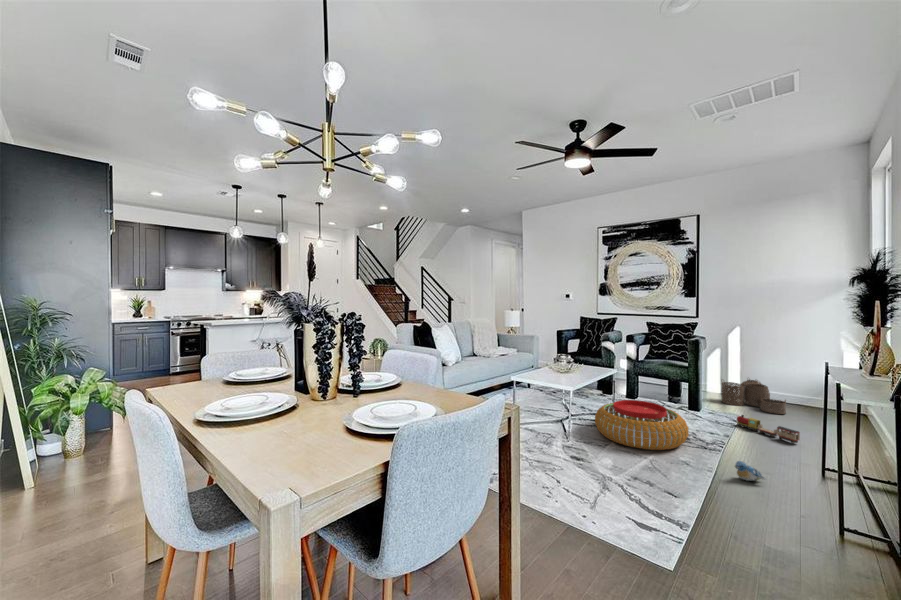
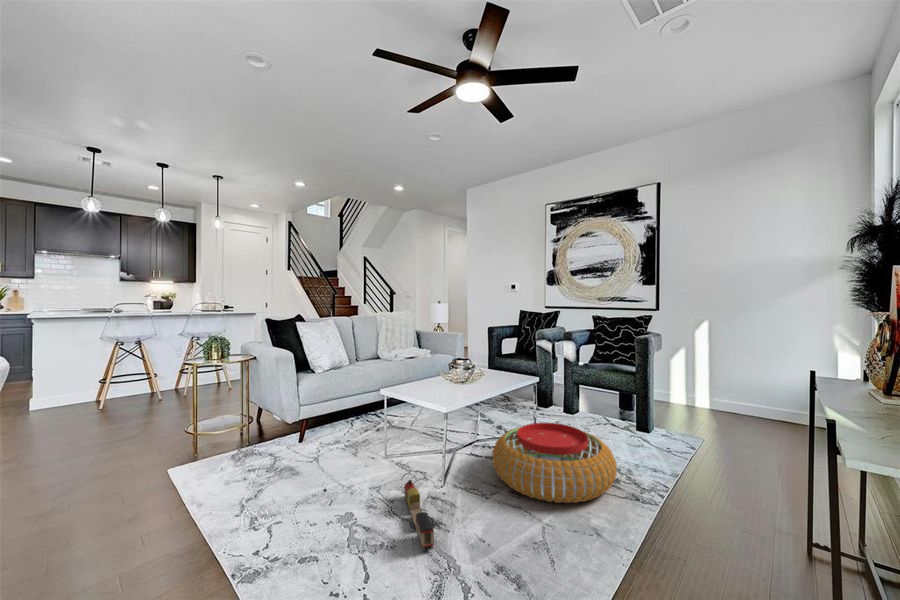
woven basket: present [721,379,786,414] -> none [683,386,763,436]
toy train: present [737,415,800,443] -> present [404,480,434,551]
plush toy: present [735,461,766,481] -> none [666,535,715,570]

